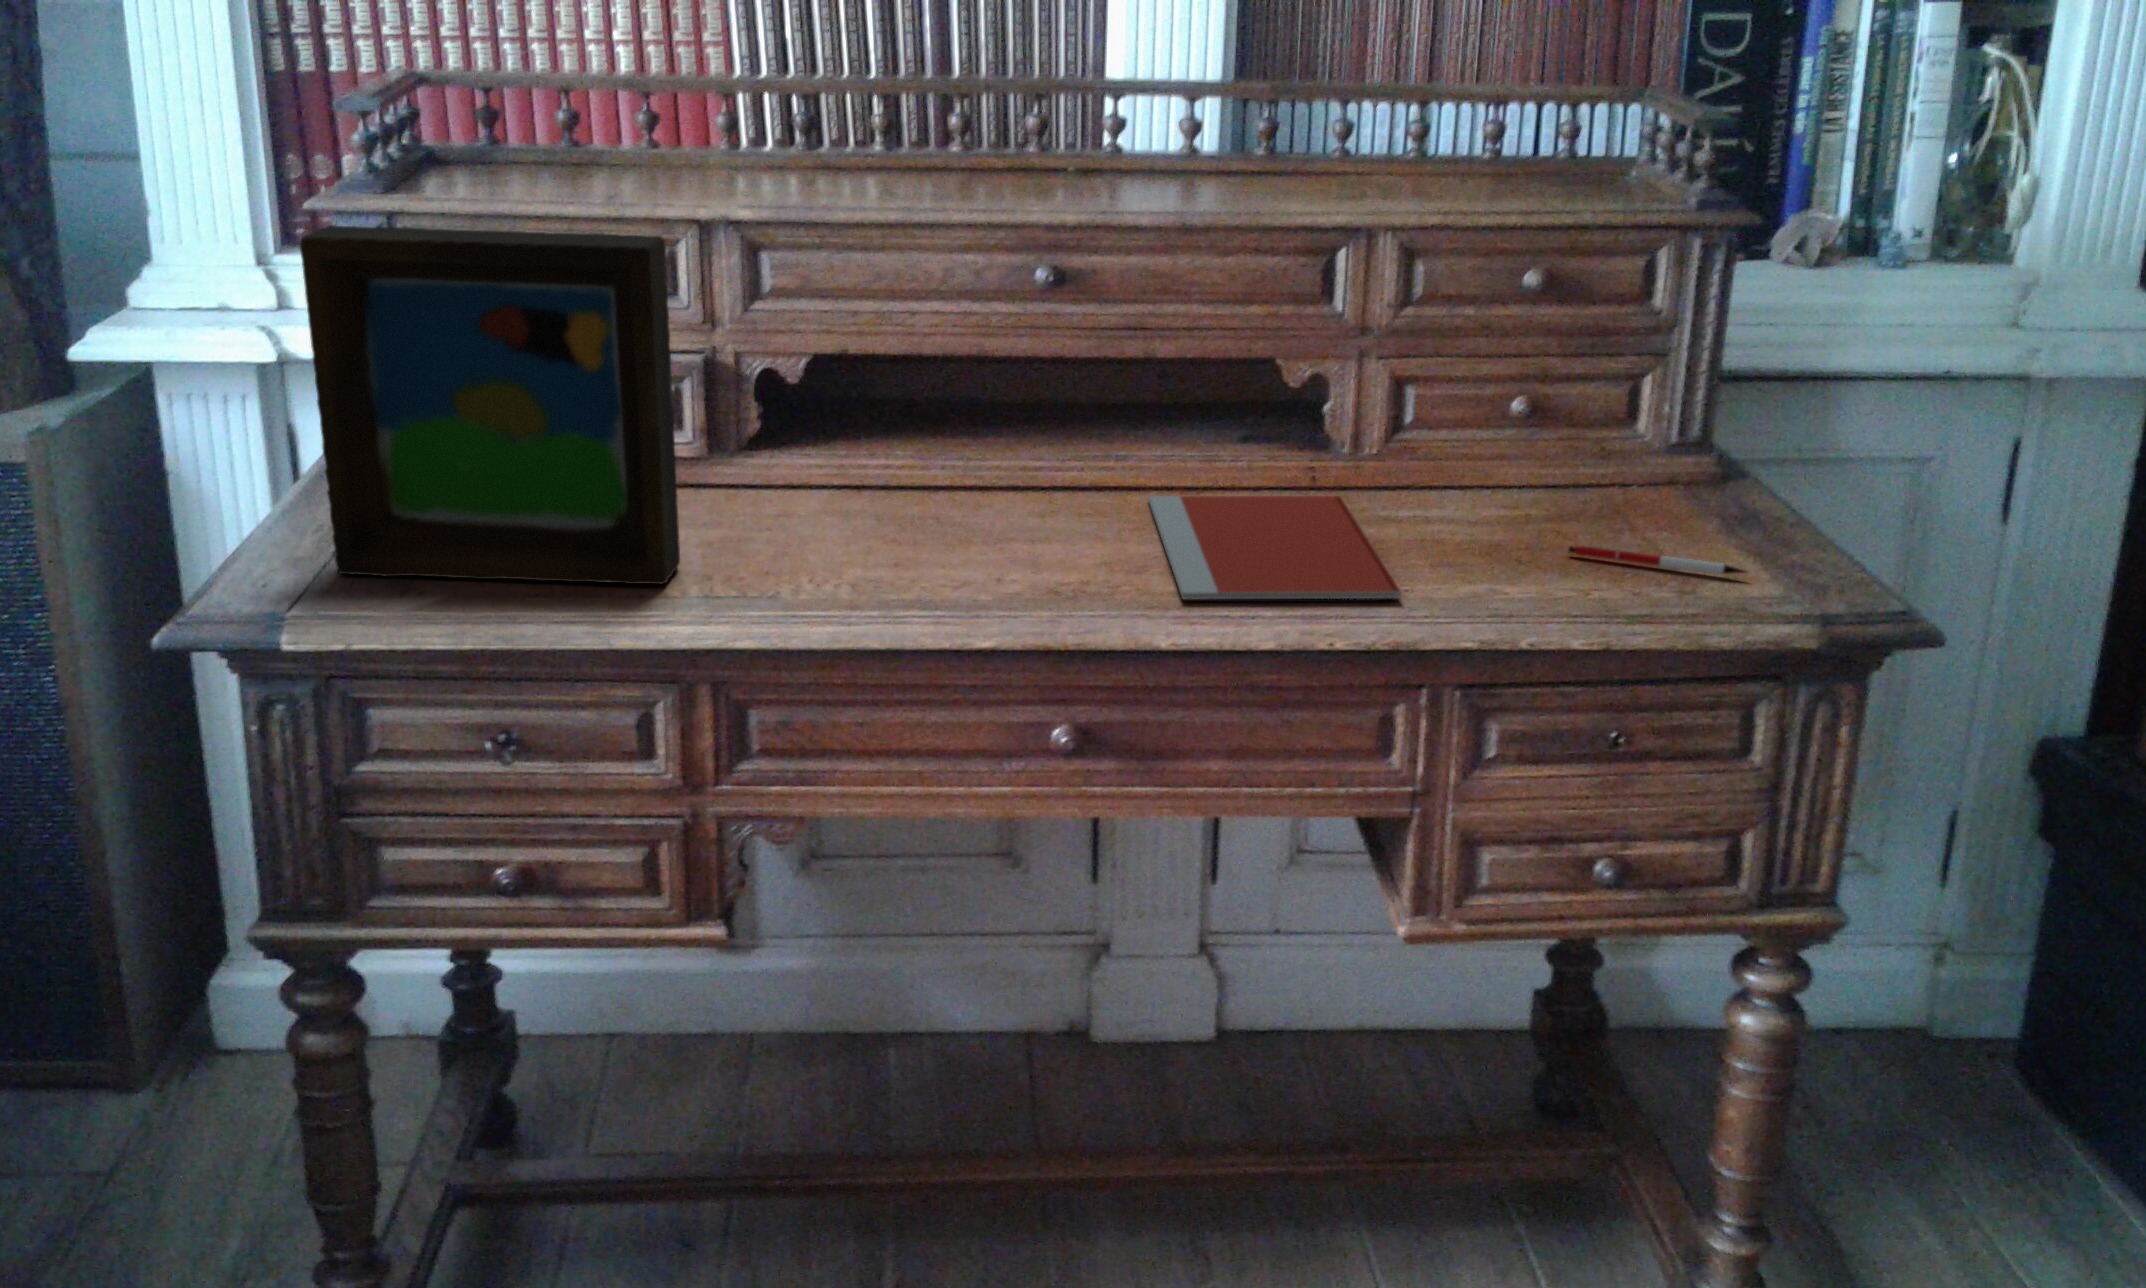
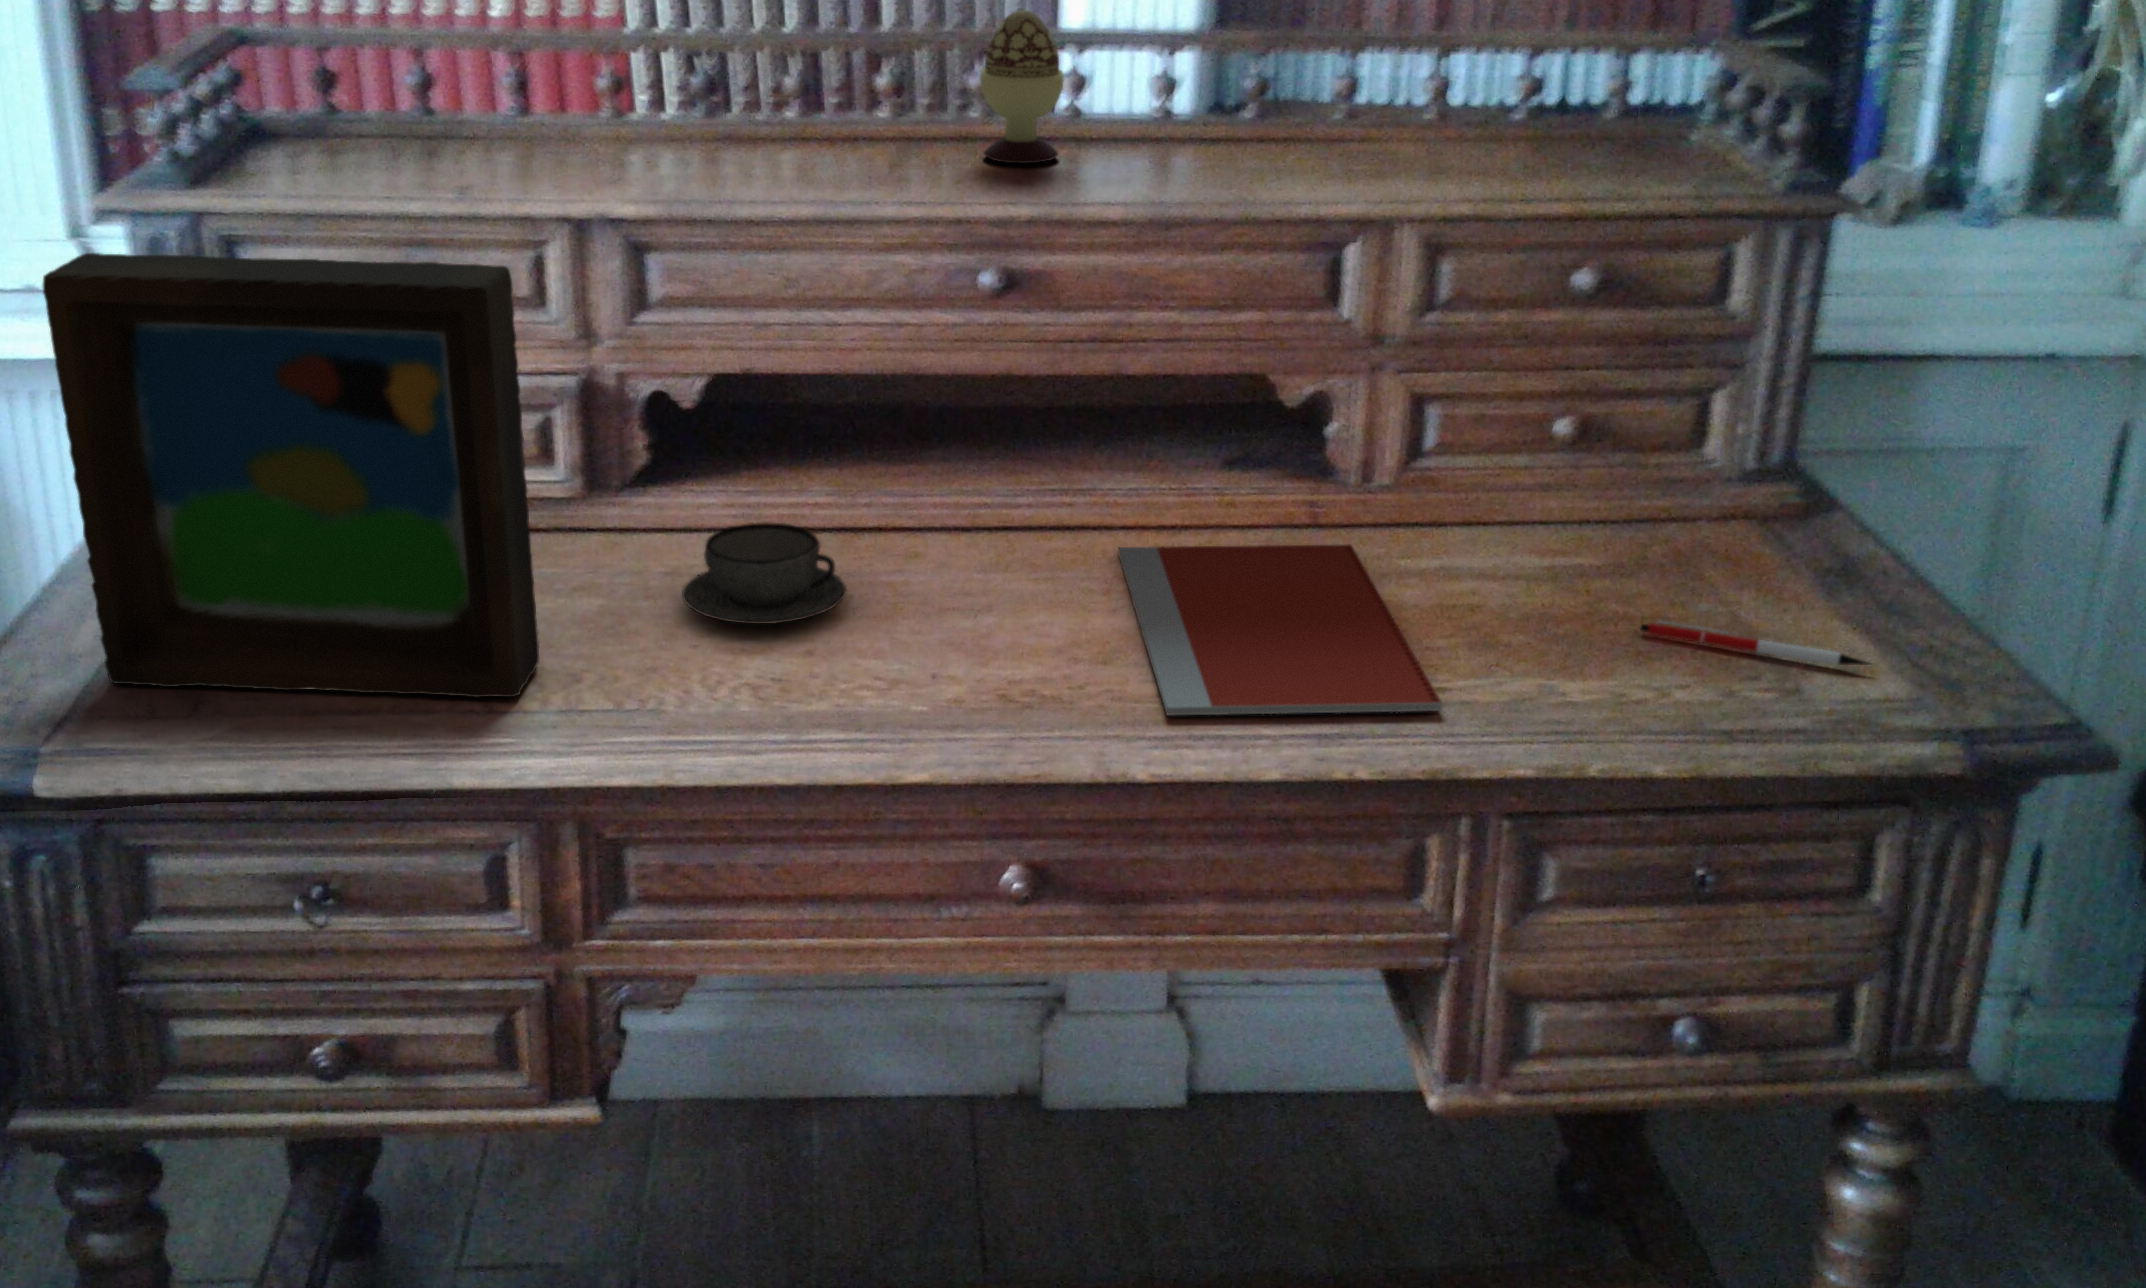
decorative egg: none [1036,60,1105,187] -> present [981,10,1064,163]
teacup: none [792,465,926,540] -> present [682,523,846,624]

